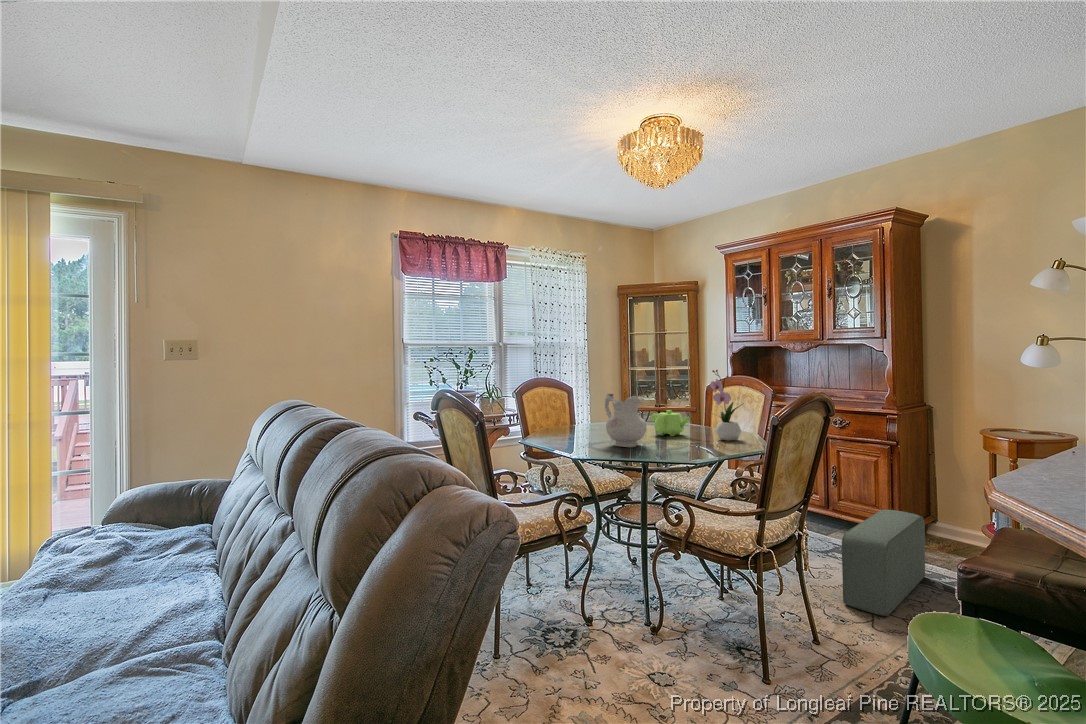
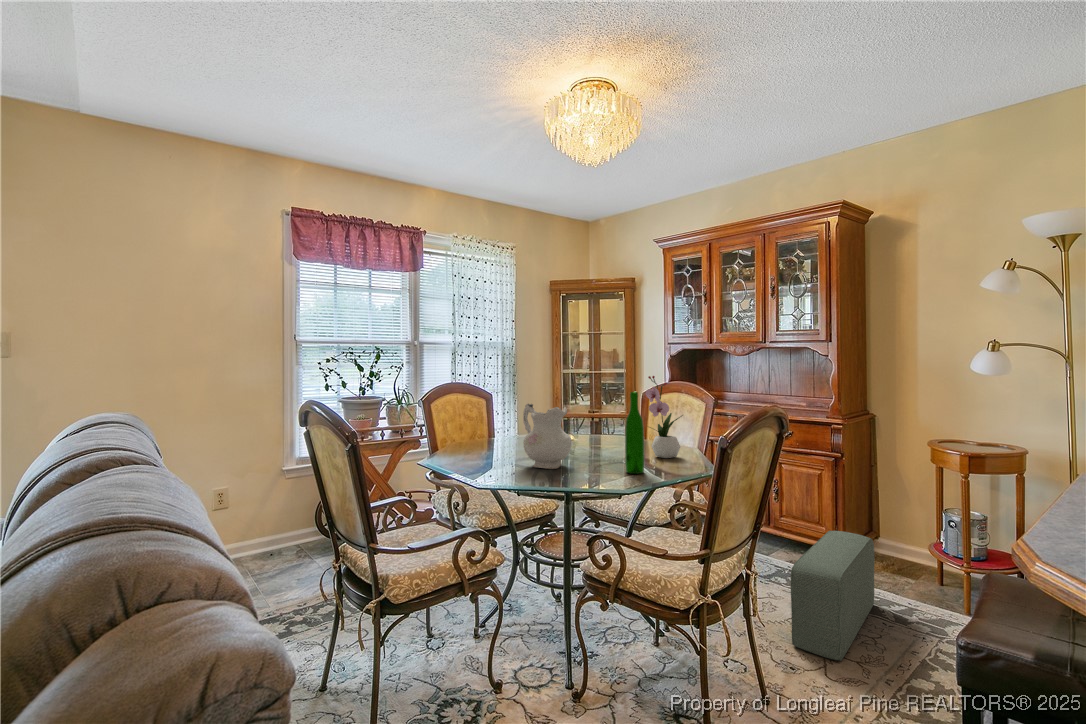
wine bottle: none [693,383,710,451] -> present [625,392,644,474]
teapot: present [652,410,690,436] -> none [580,422,623,453]

